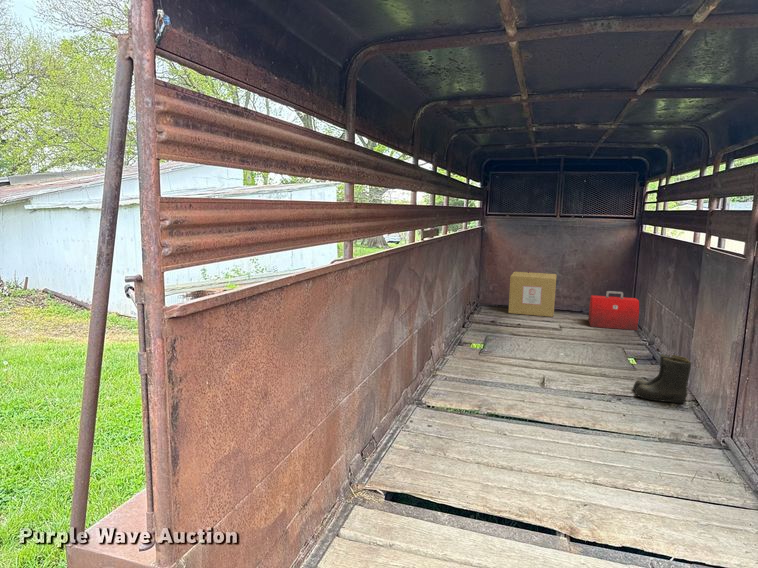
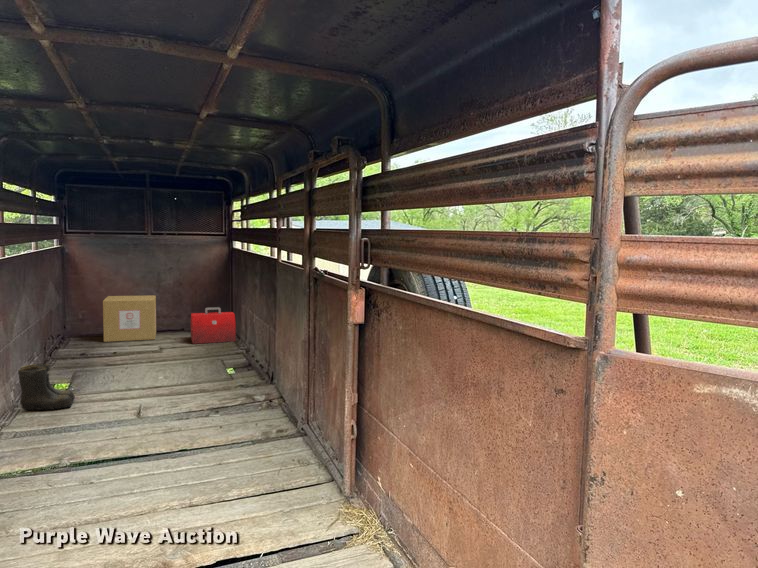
boots: present [633,354,691,403] -> present [18,364,75,410]

